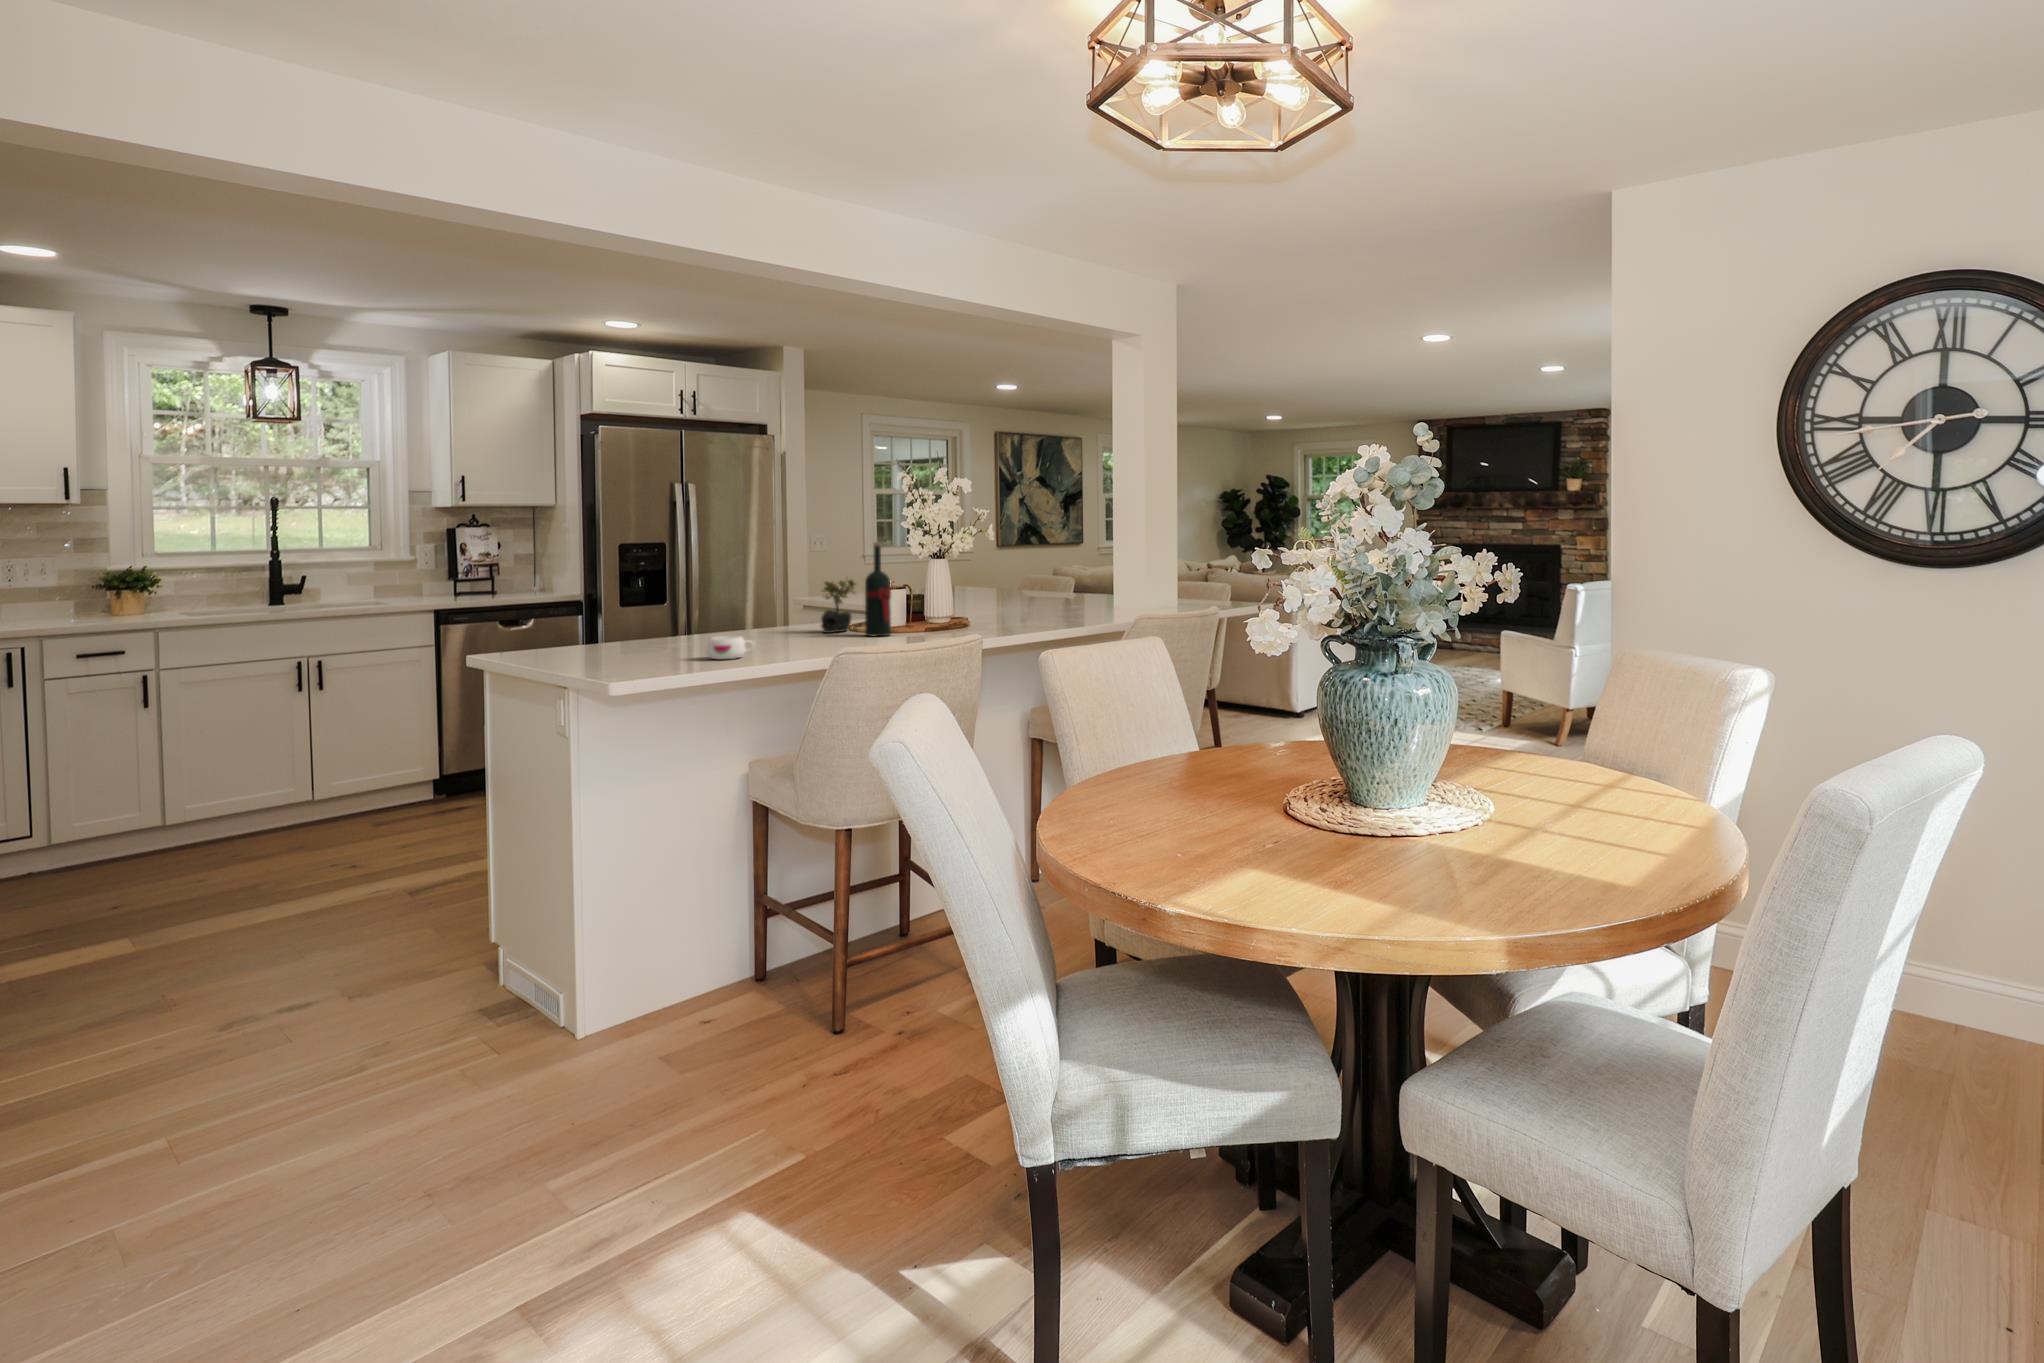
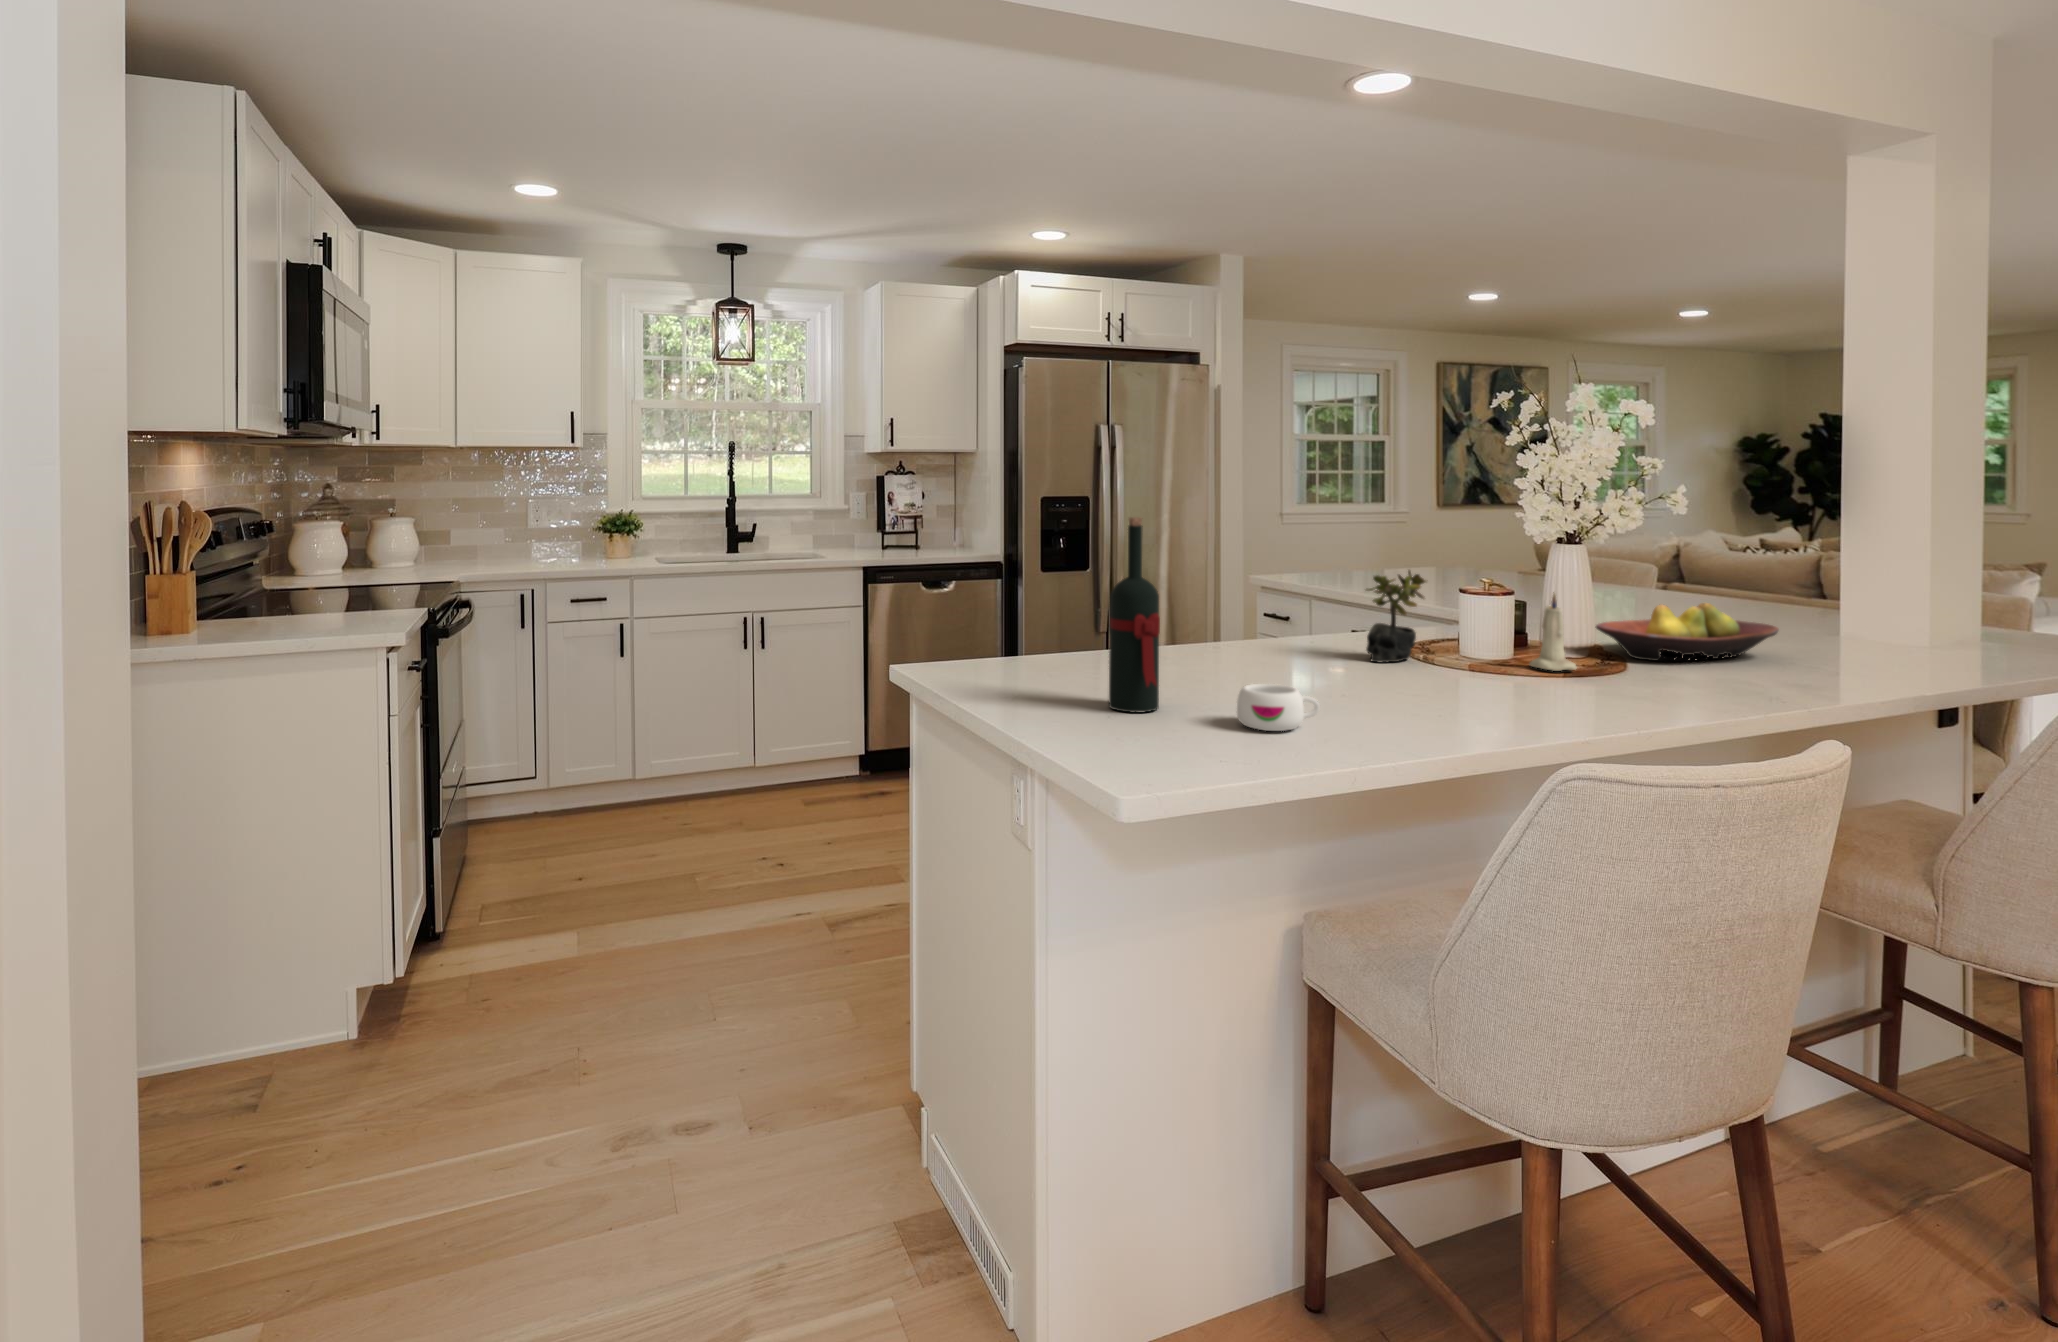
wine bottle: present [865,542,891,637] -> present [1109,517,1160,712]
candle: none [915,585,940,630] -> present [1530,594,1577,671]
fruit bowl: none [965,591,1062,624] -> present [1596,603,1779,661]

